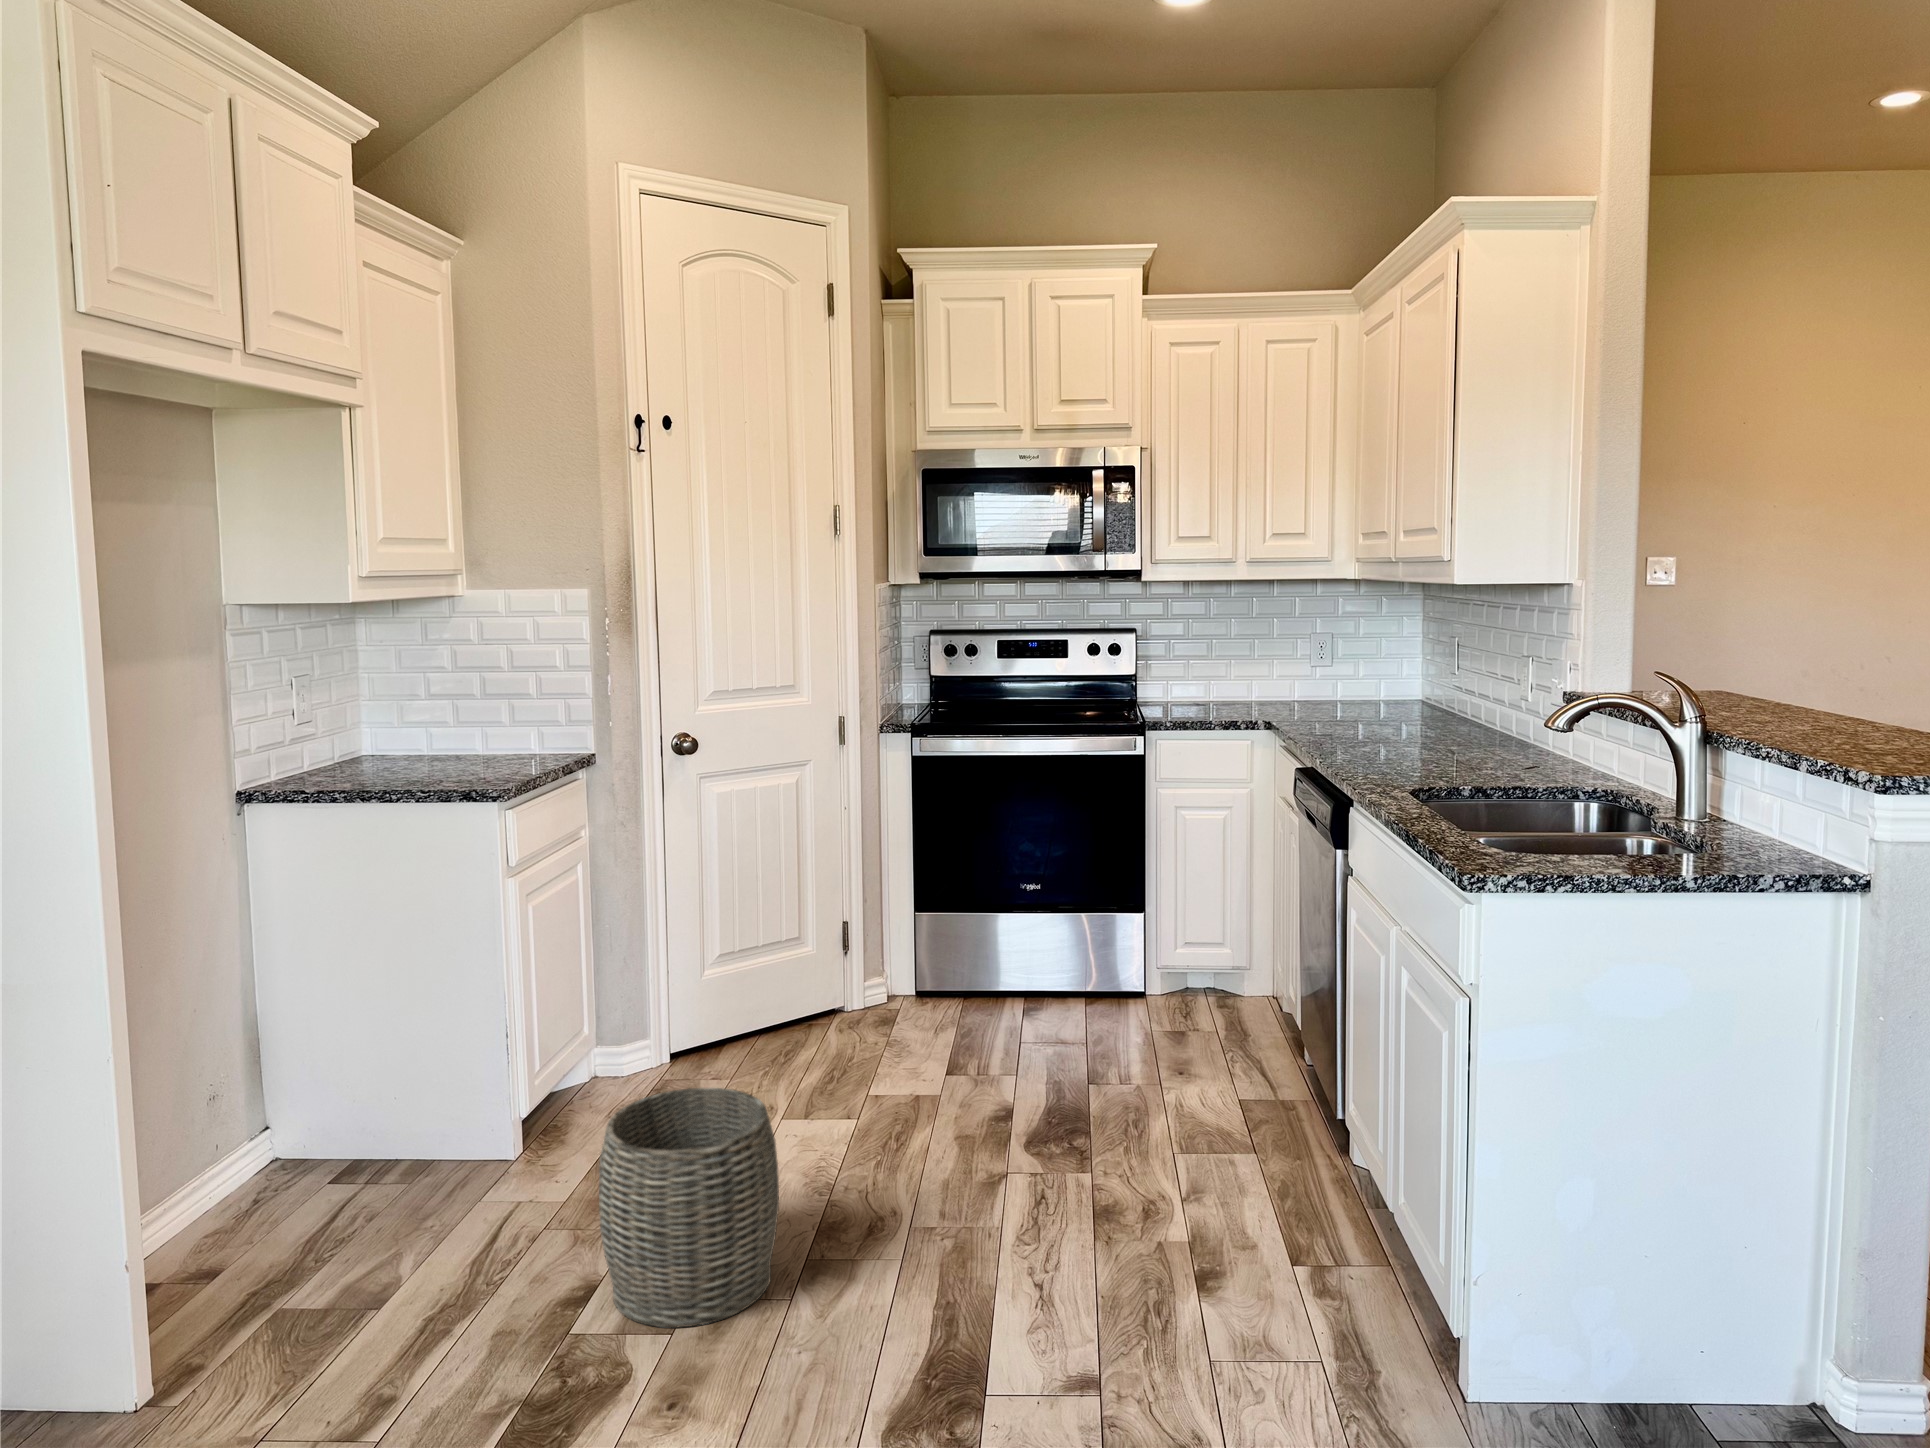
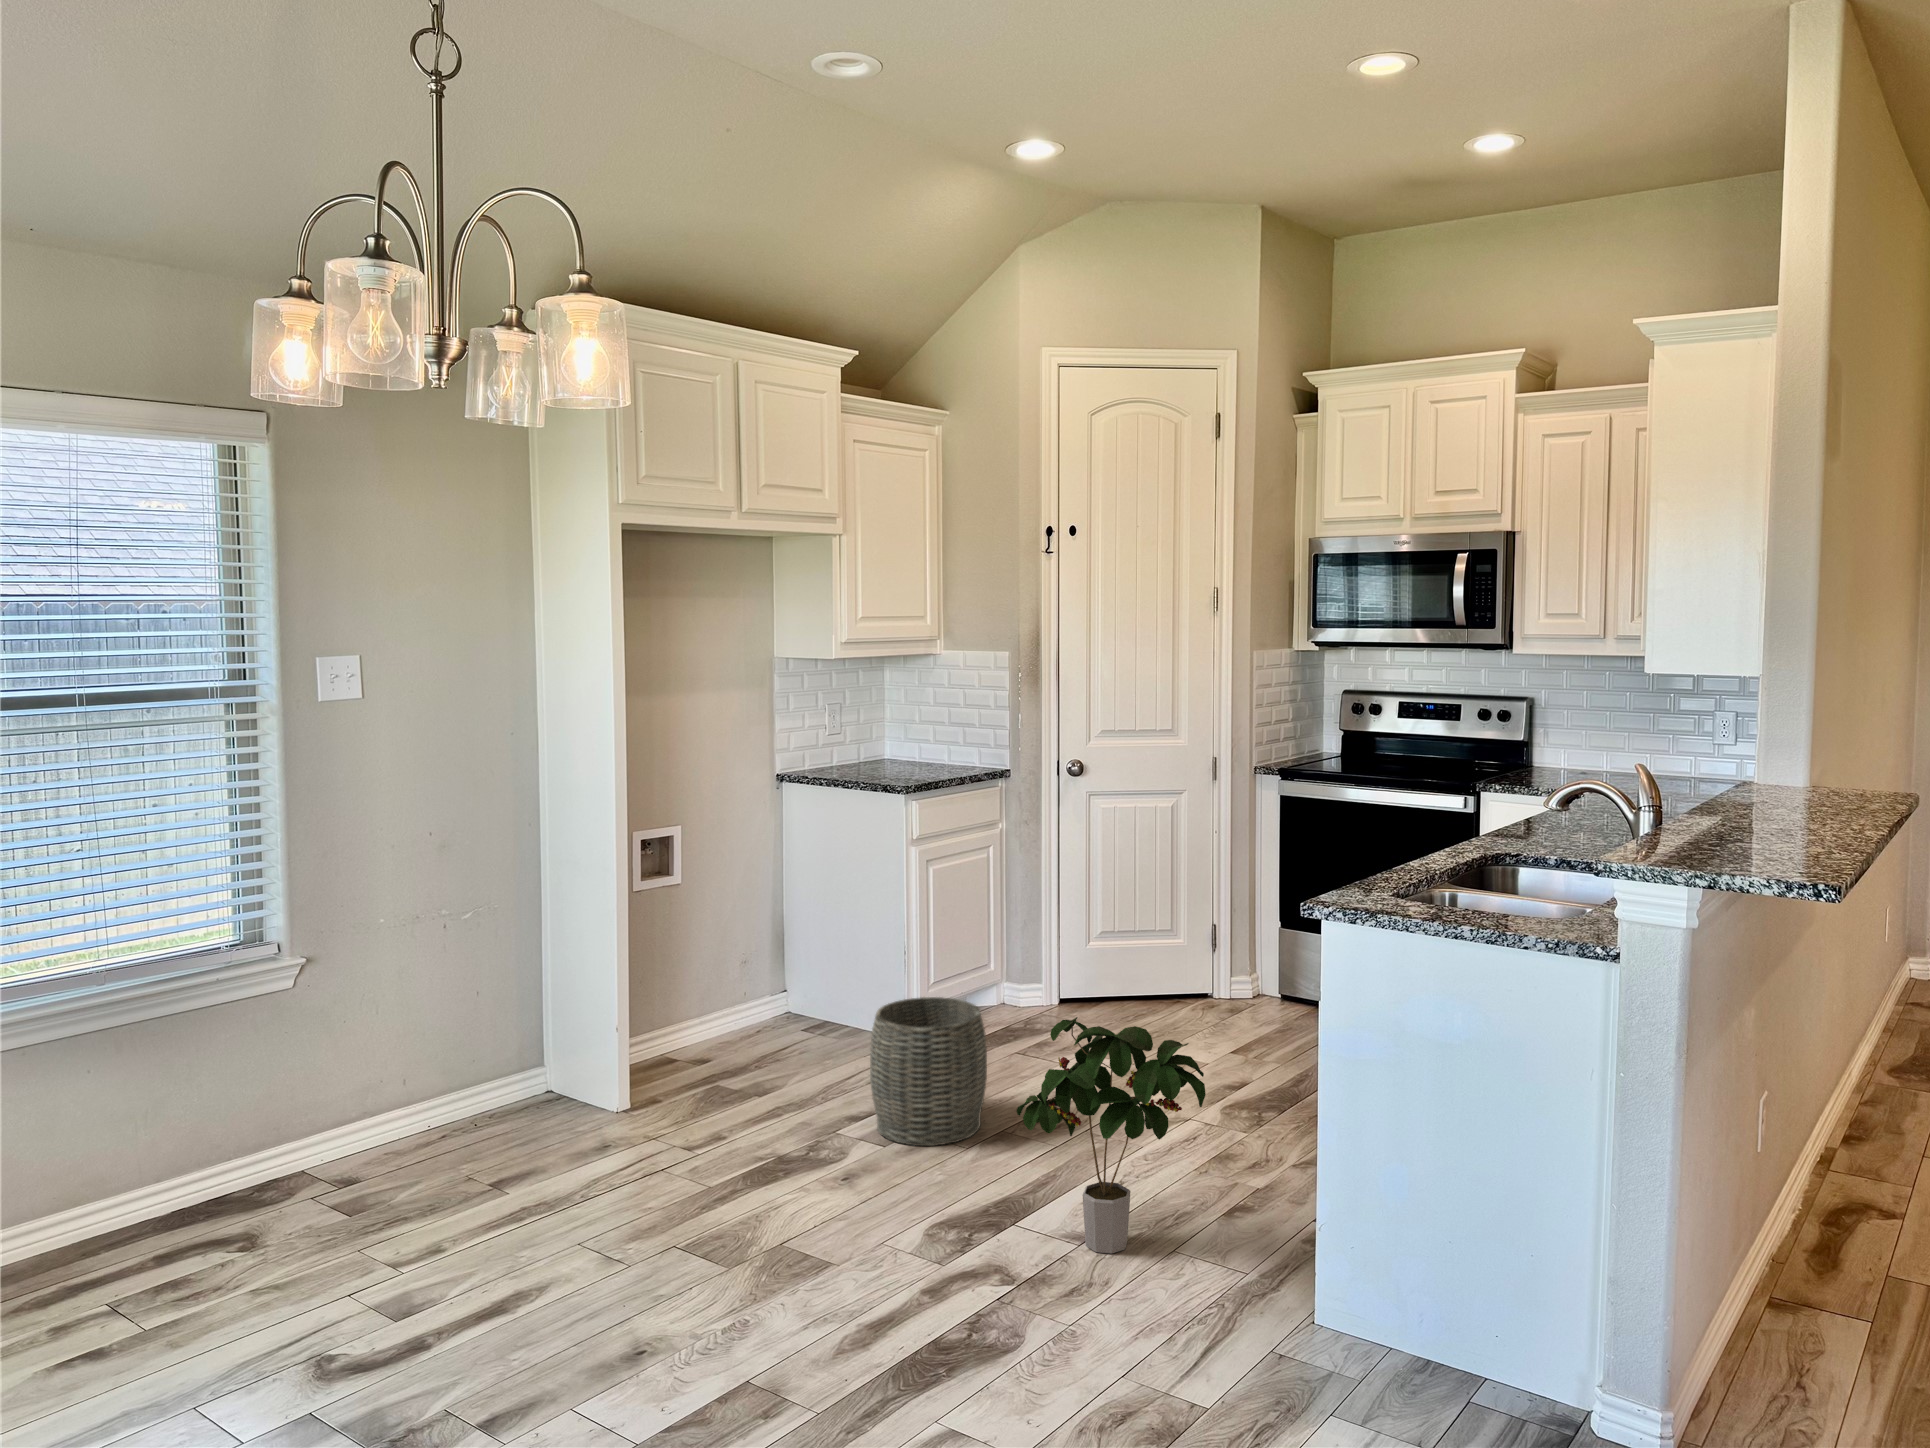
potted plant: none [972,1077,1265,1401] -> present [1016,1017,1206,1253]

